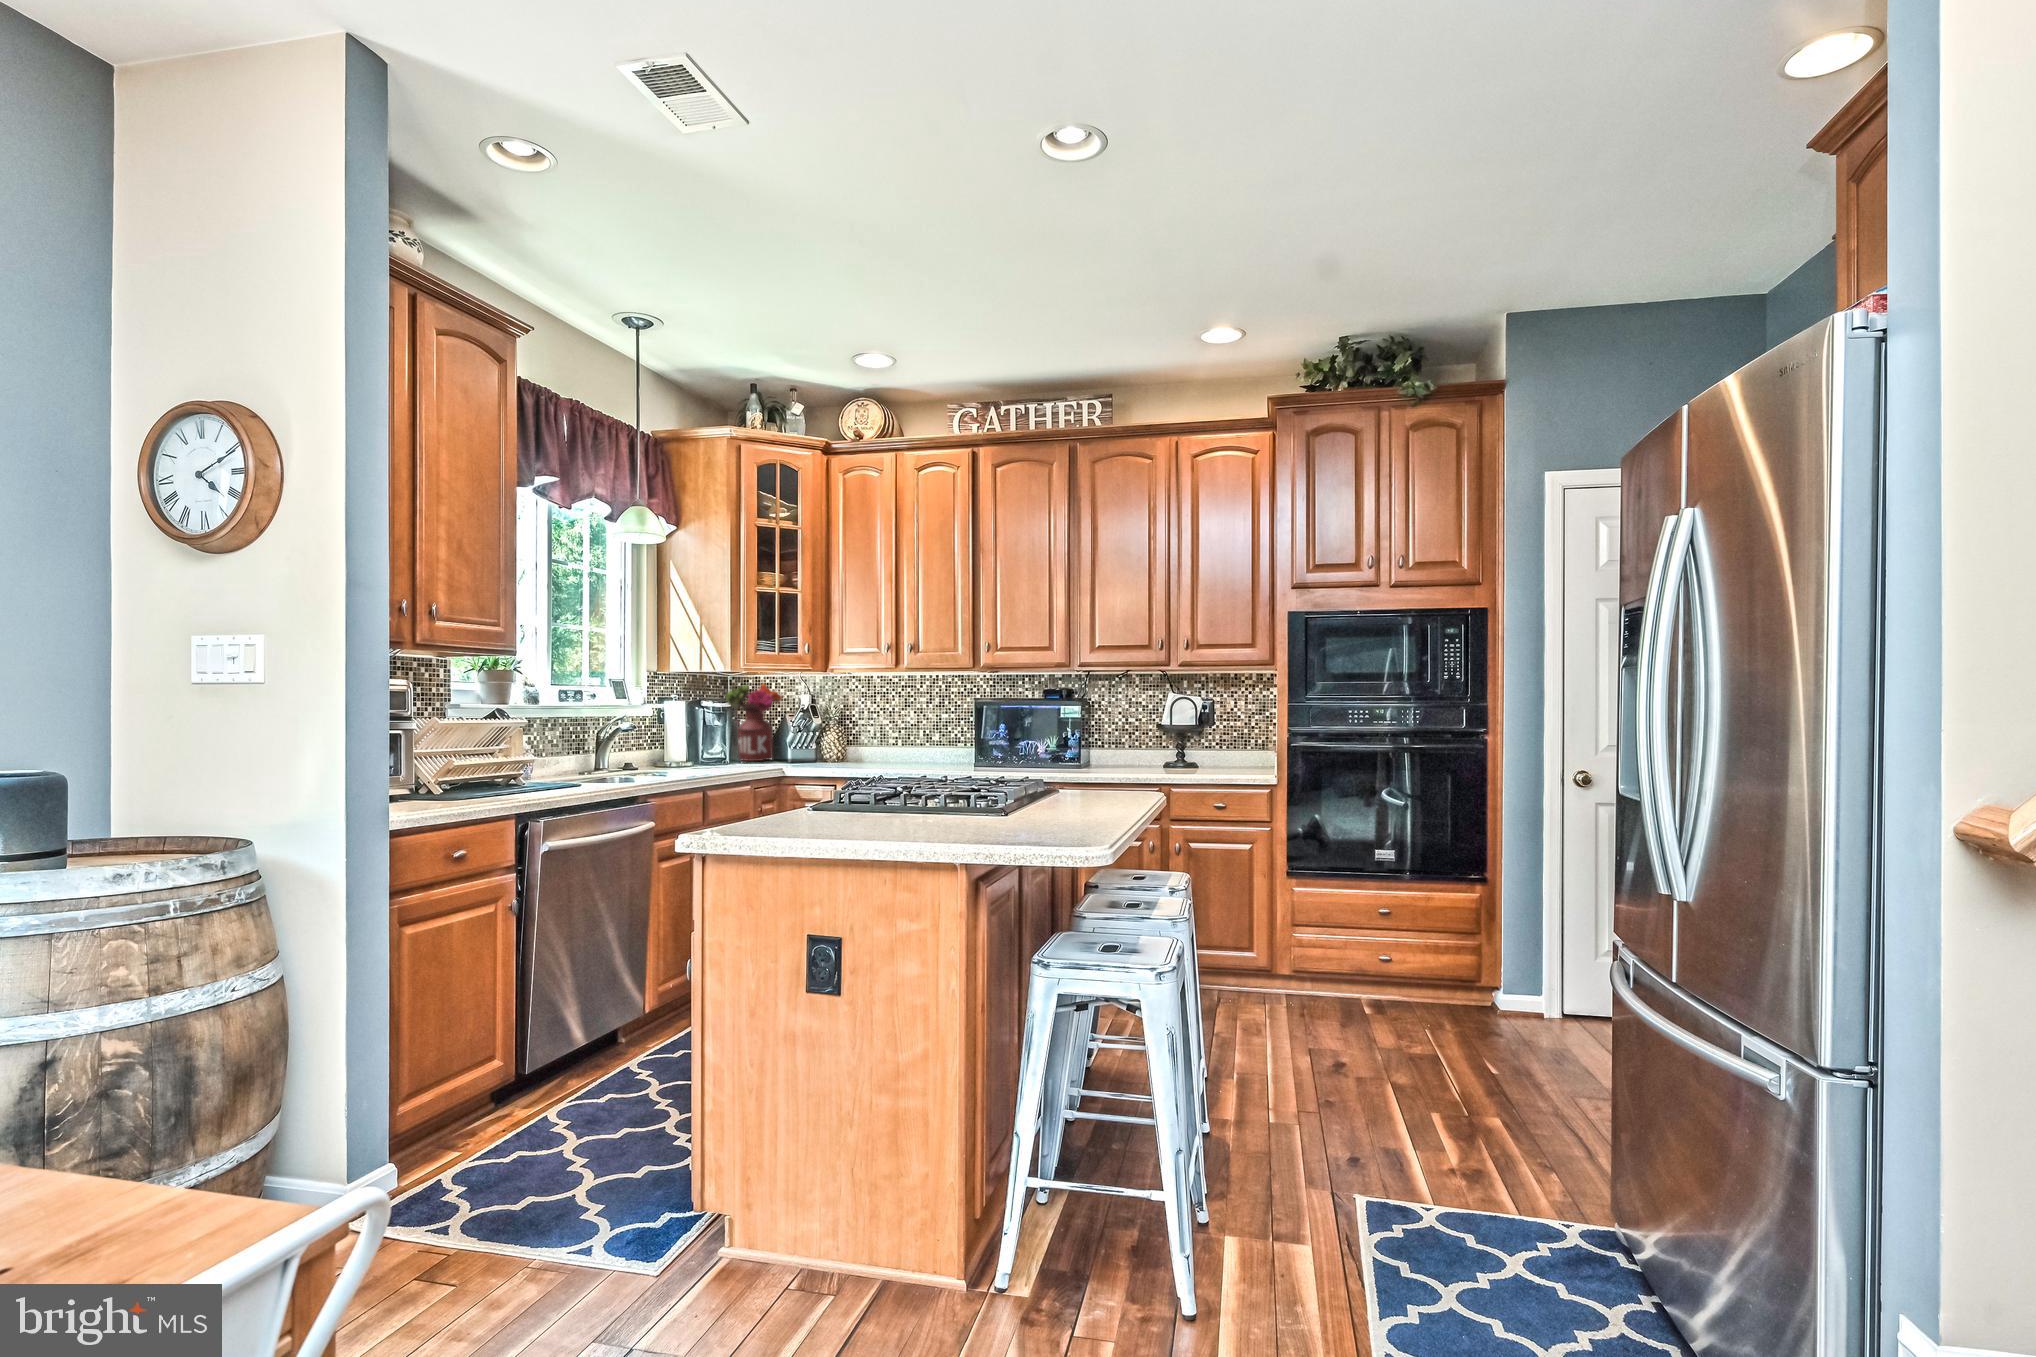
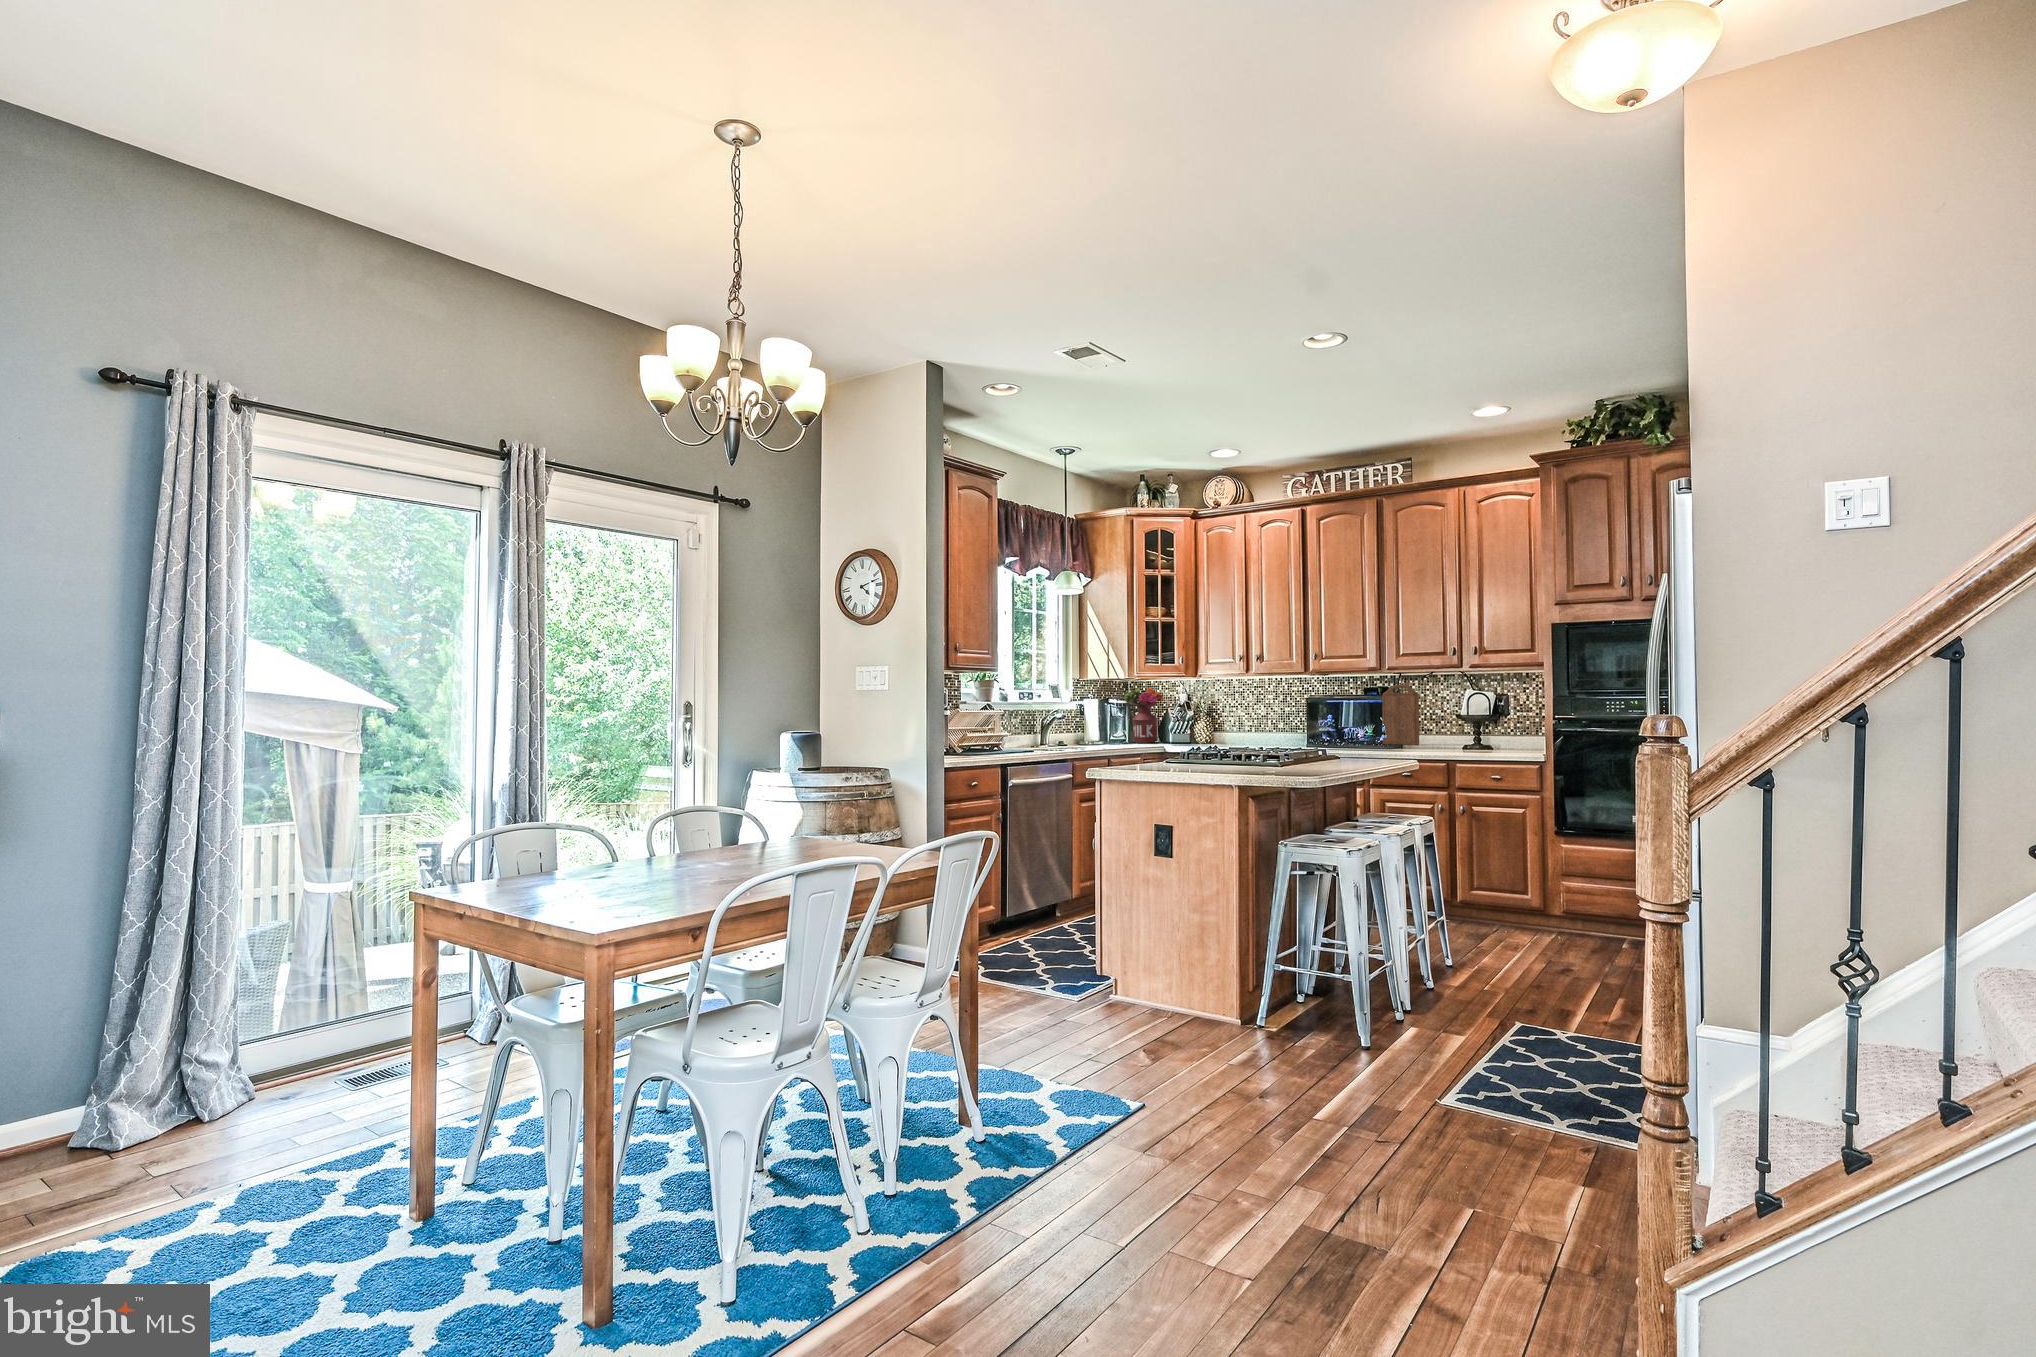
cutting board: none [1068,684,1112,760] -> present [1382,685,1419,745]

